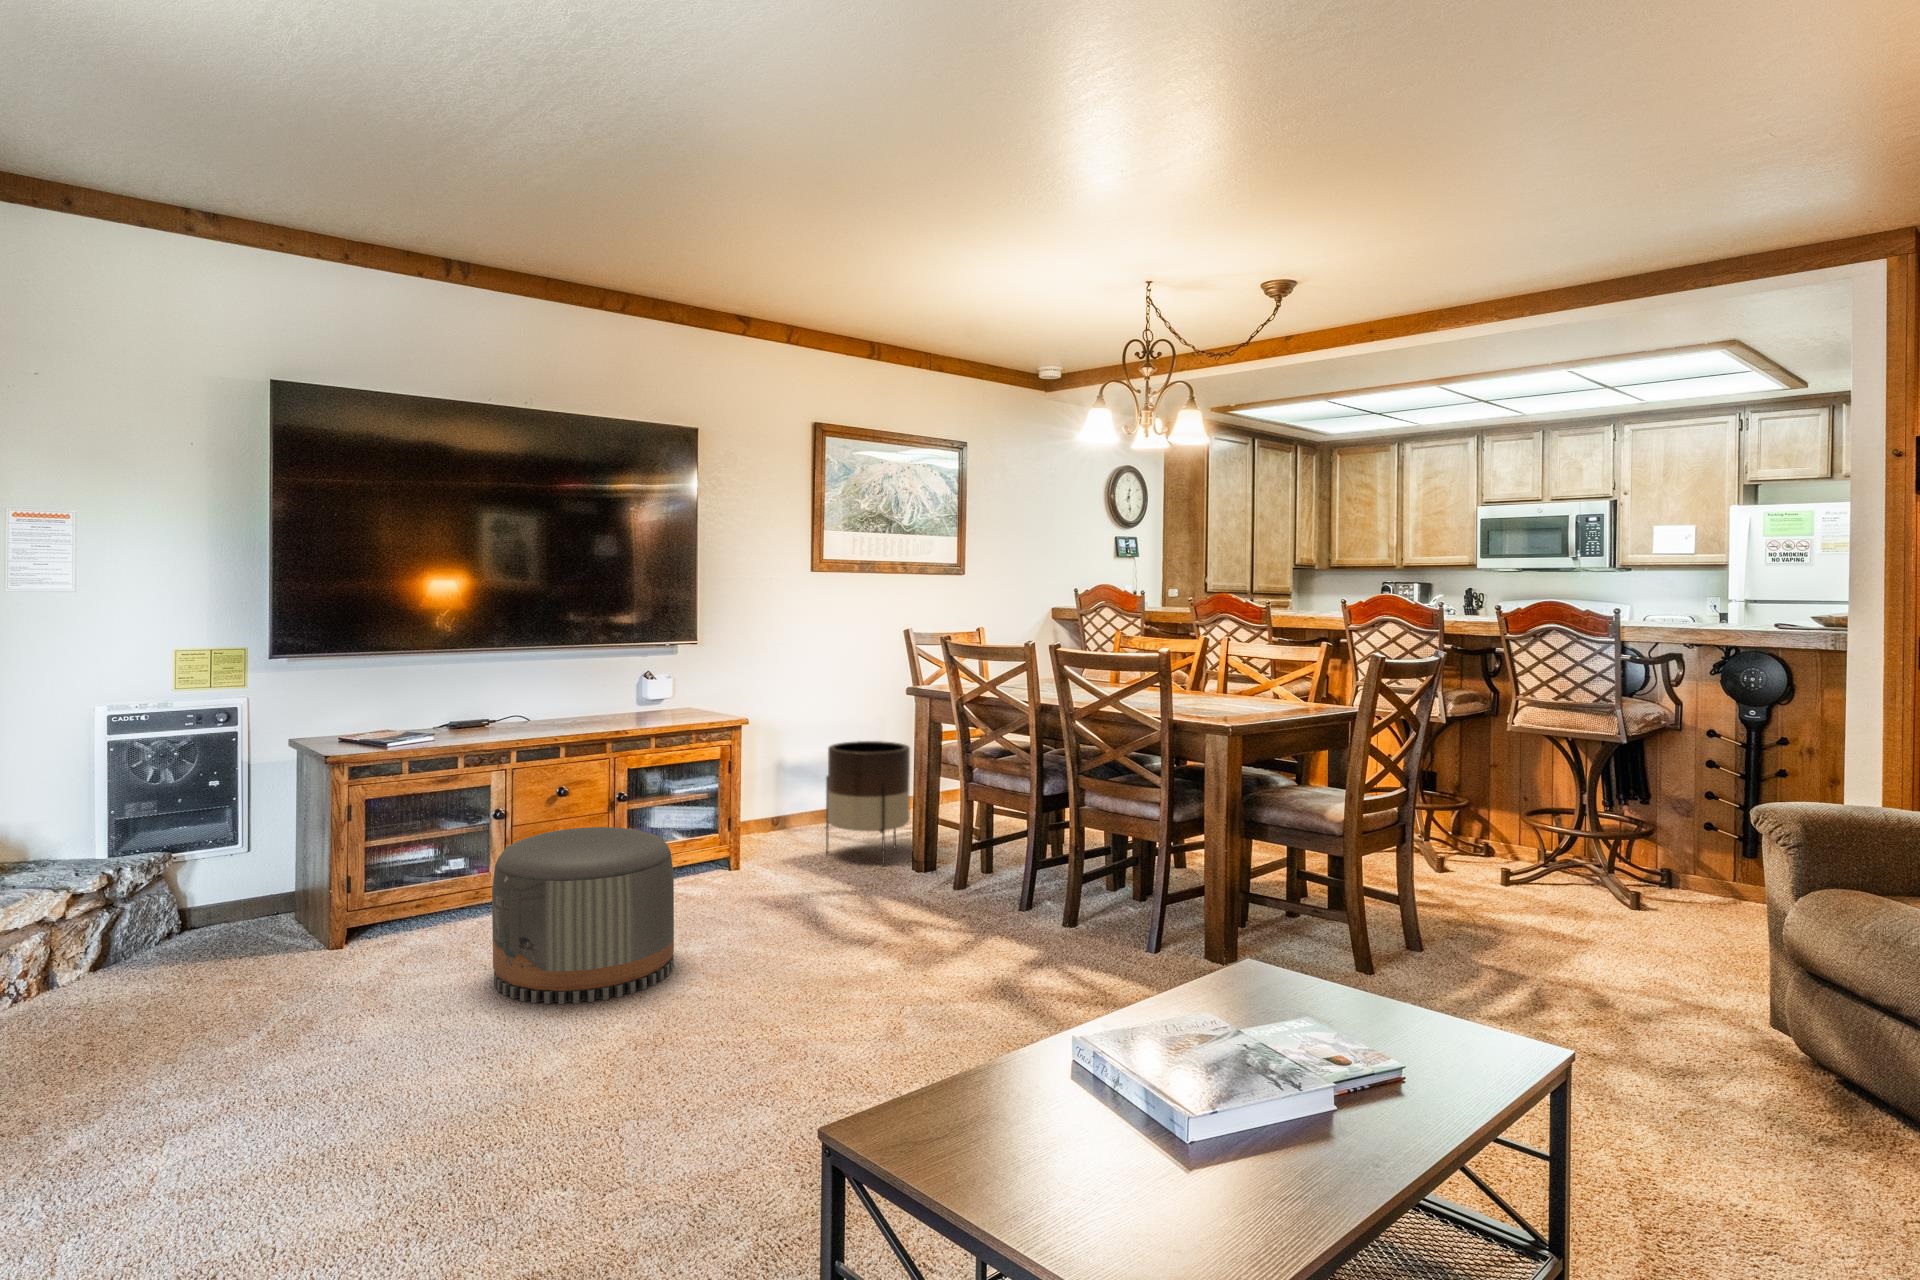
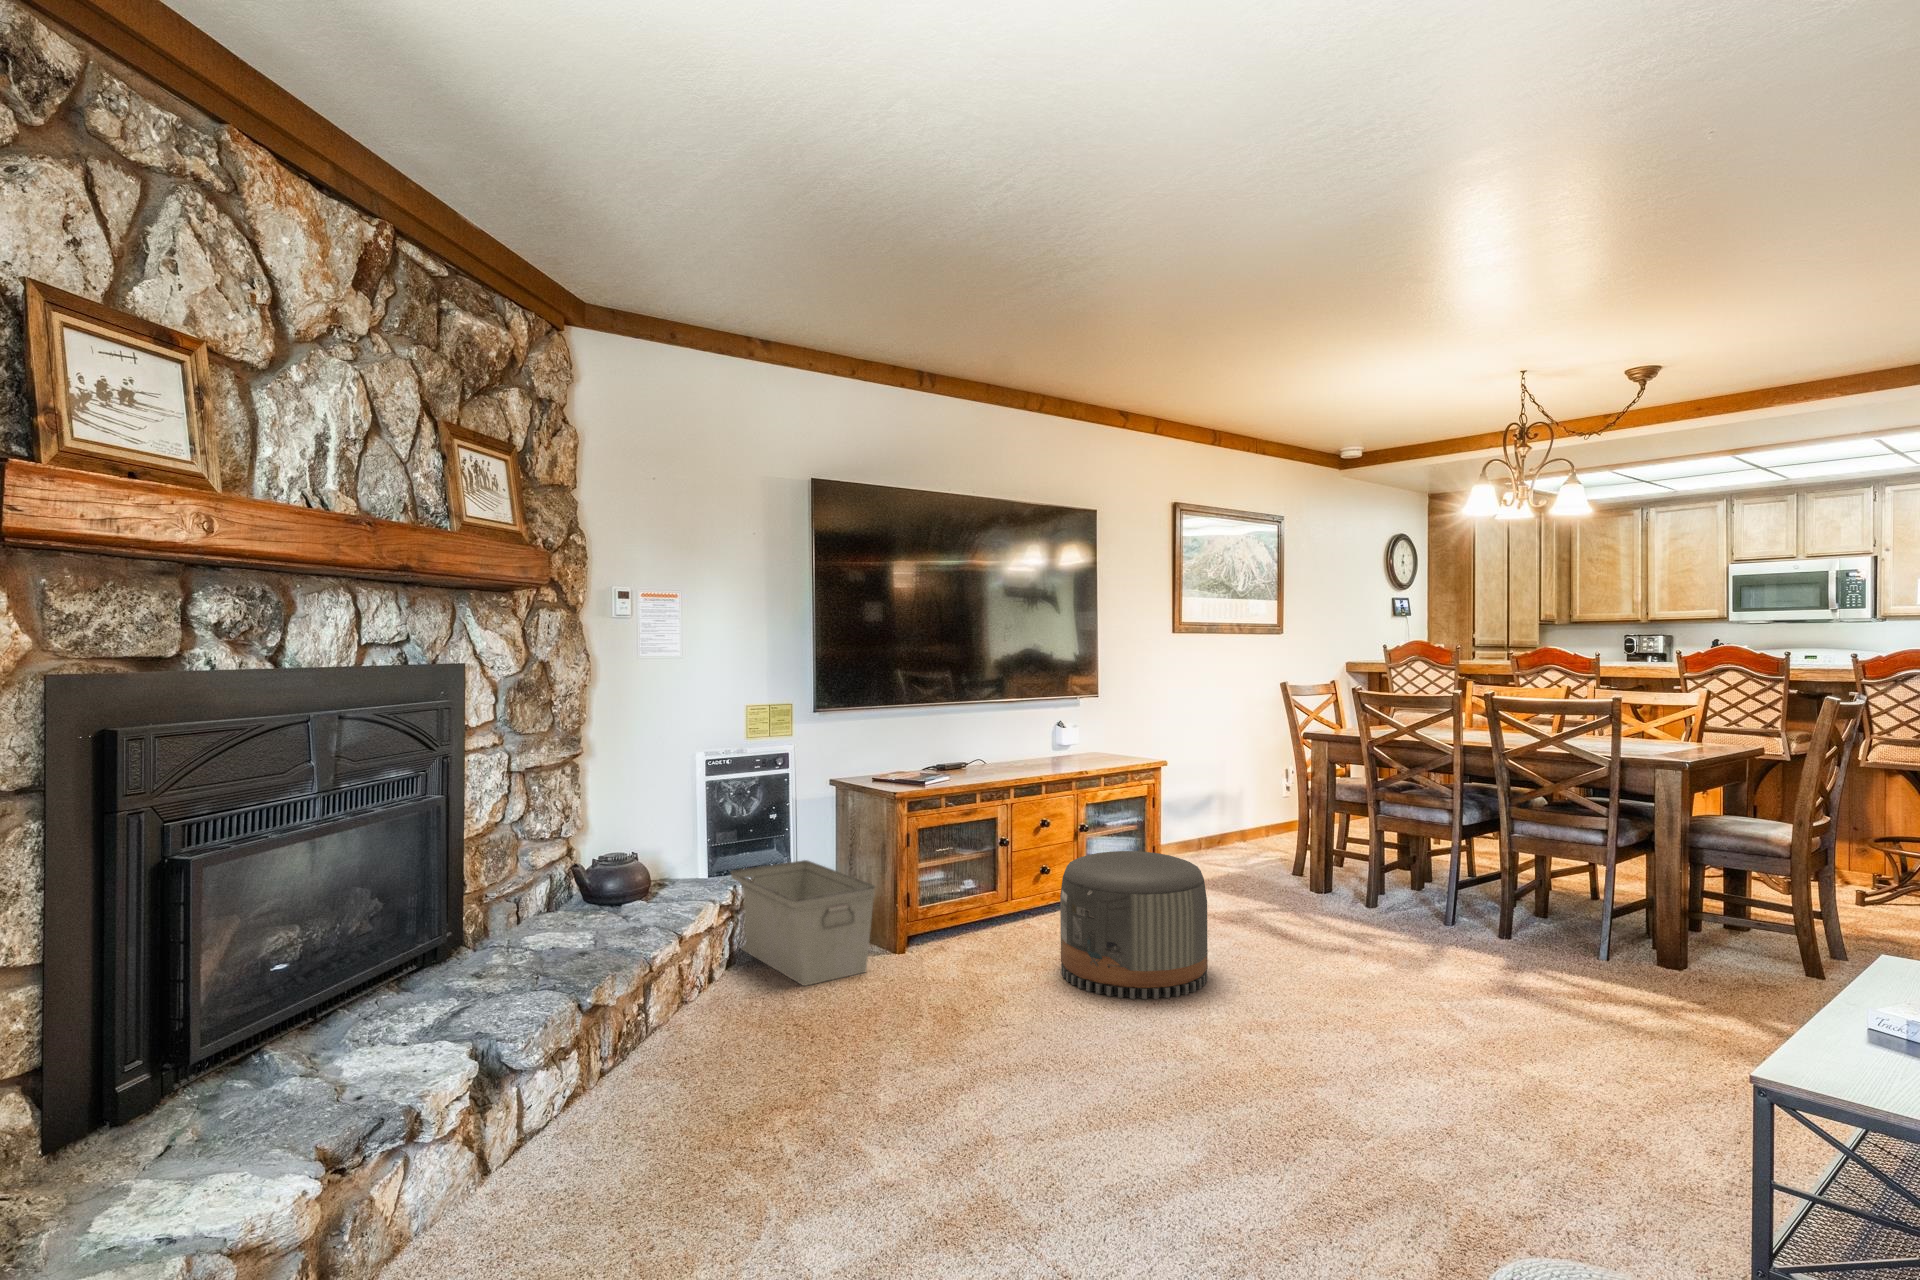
planter: present [826,741,910,865] -> none [1221,780,1298,890]
storage bin: none [120,838,276,994] -> present [731,860,875,986]

